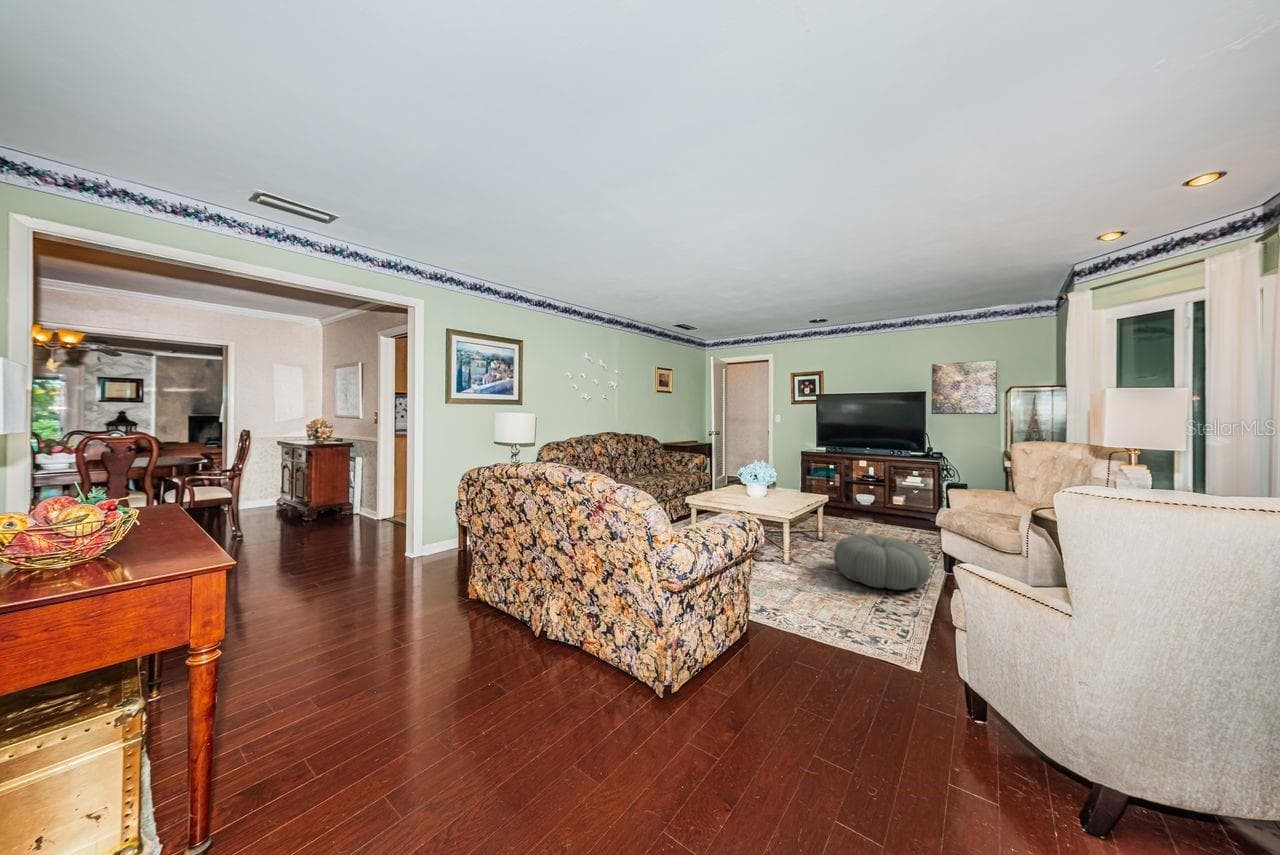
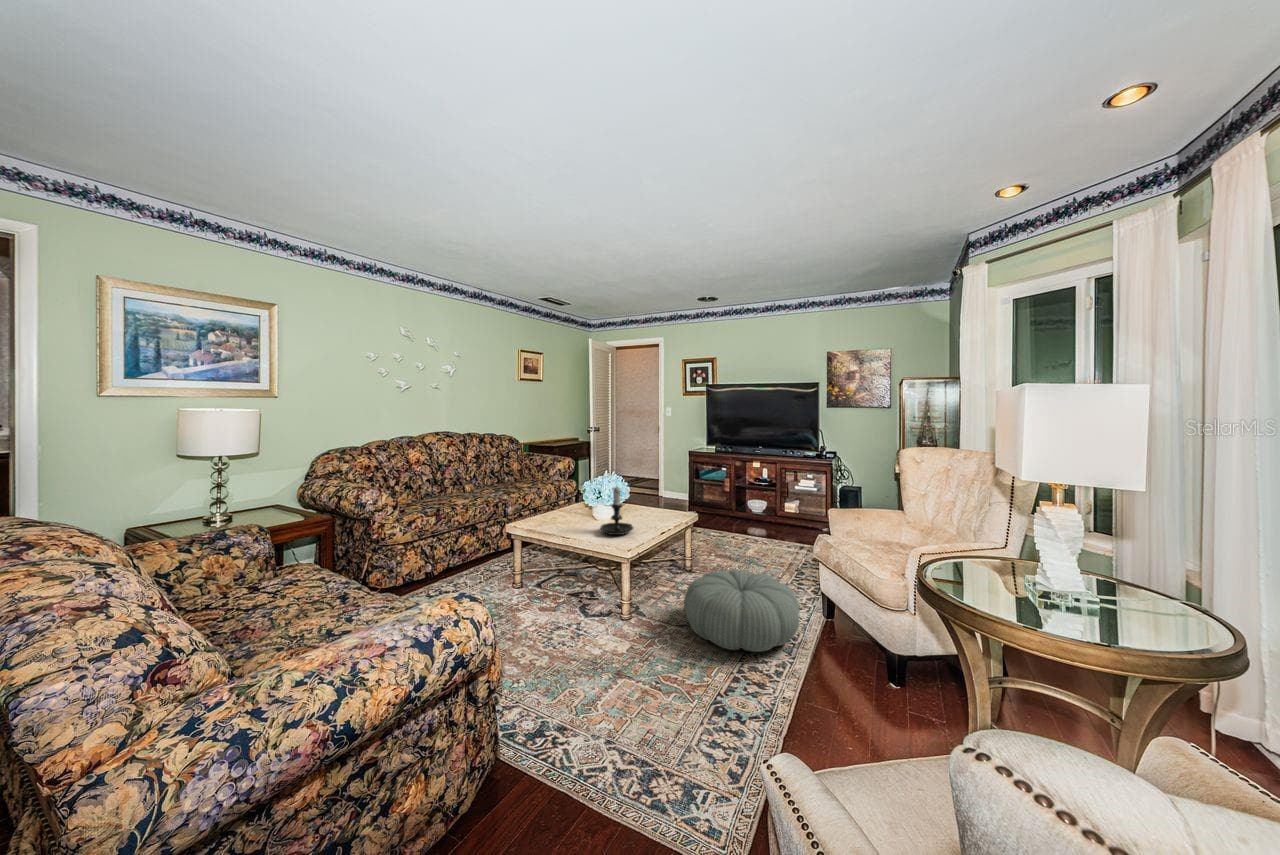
candle holder: none [760,469,787,507] -> present [601,487,633,535]

